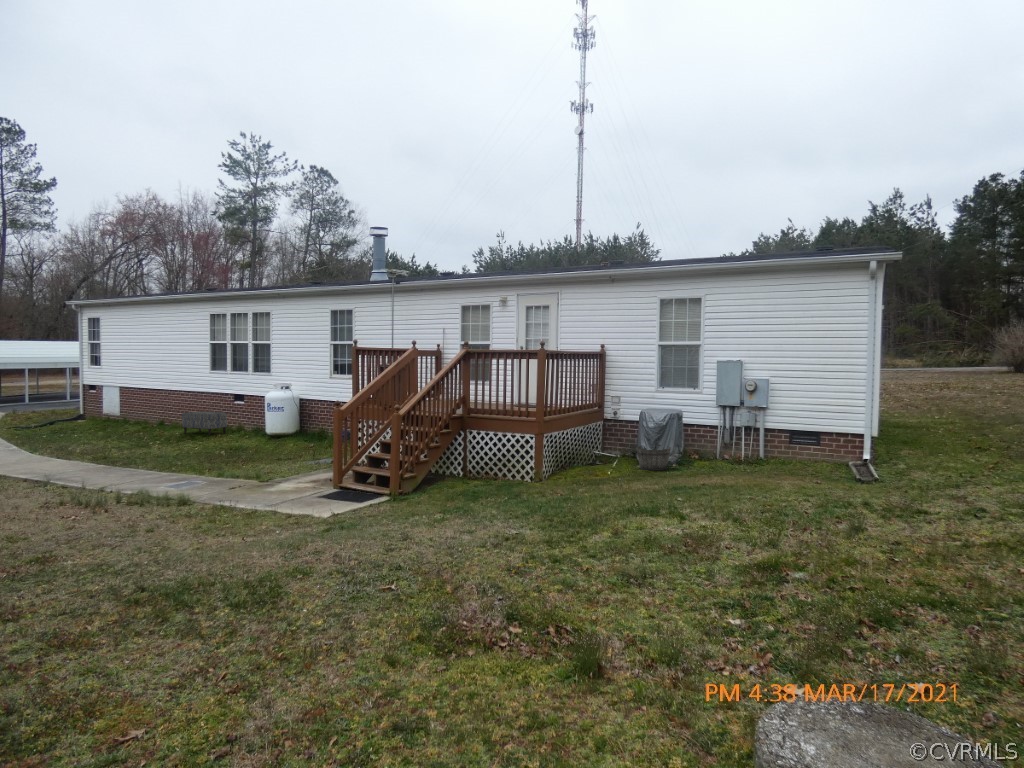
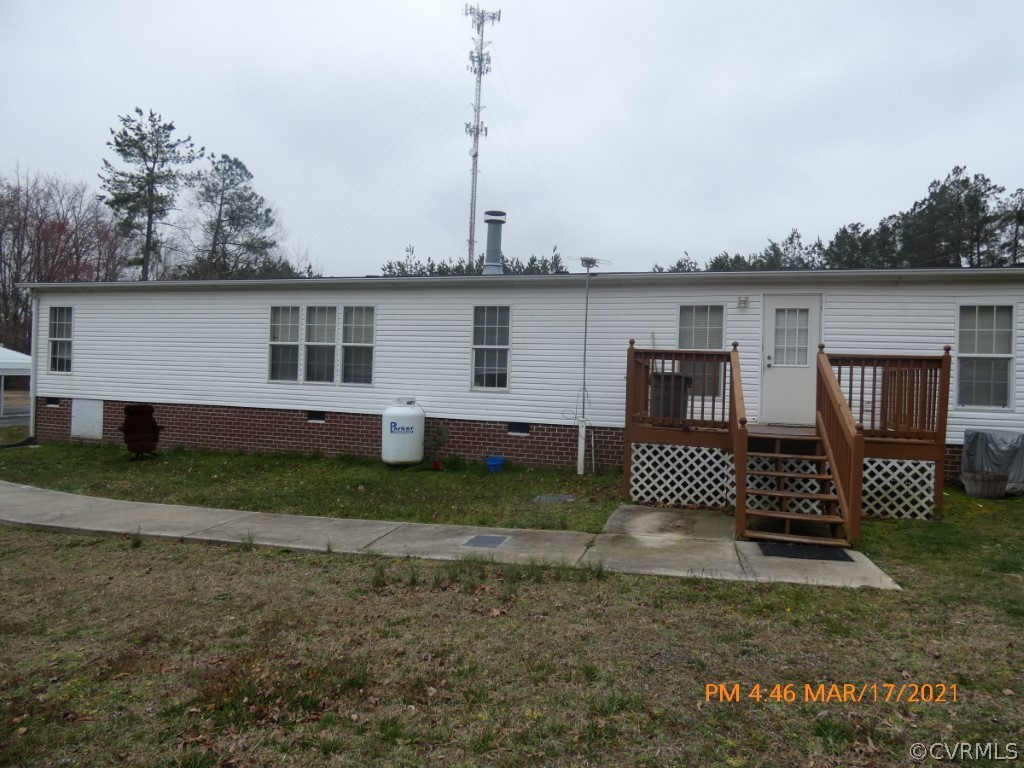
lounge chair: none [119,389,155,431] -> present [118,404,165,460]
potted tree: none [286,402,316,441] -> present [422,421,451,470]
bench: present [182,411,227,435] -> none [234,433,299,464]

